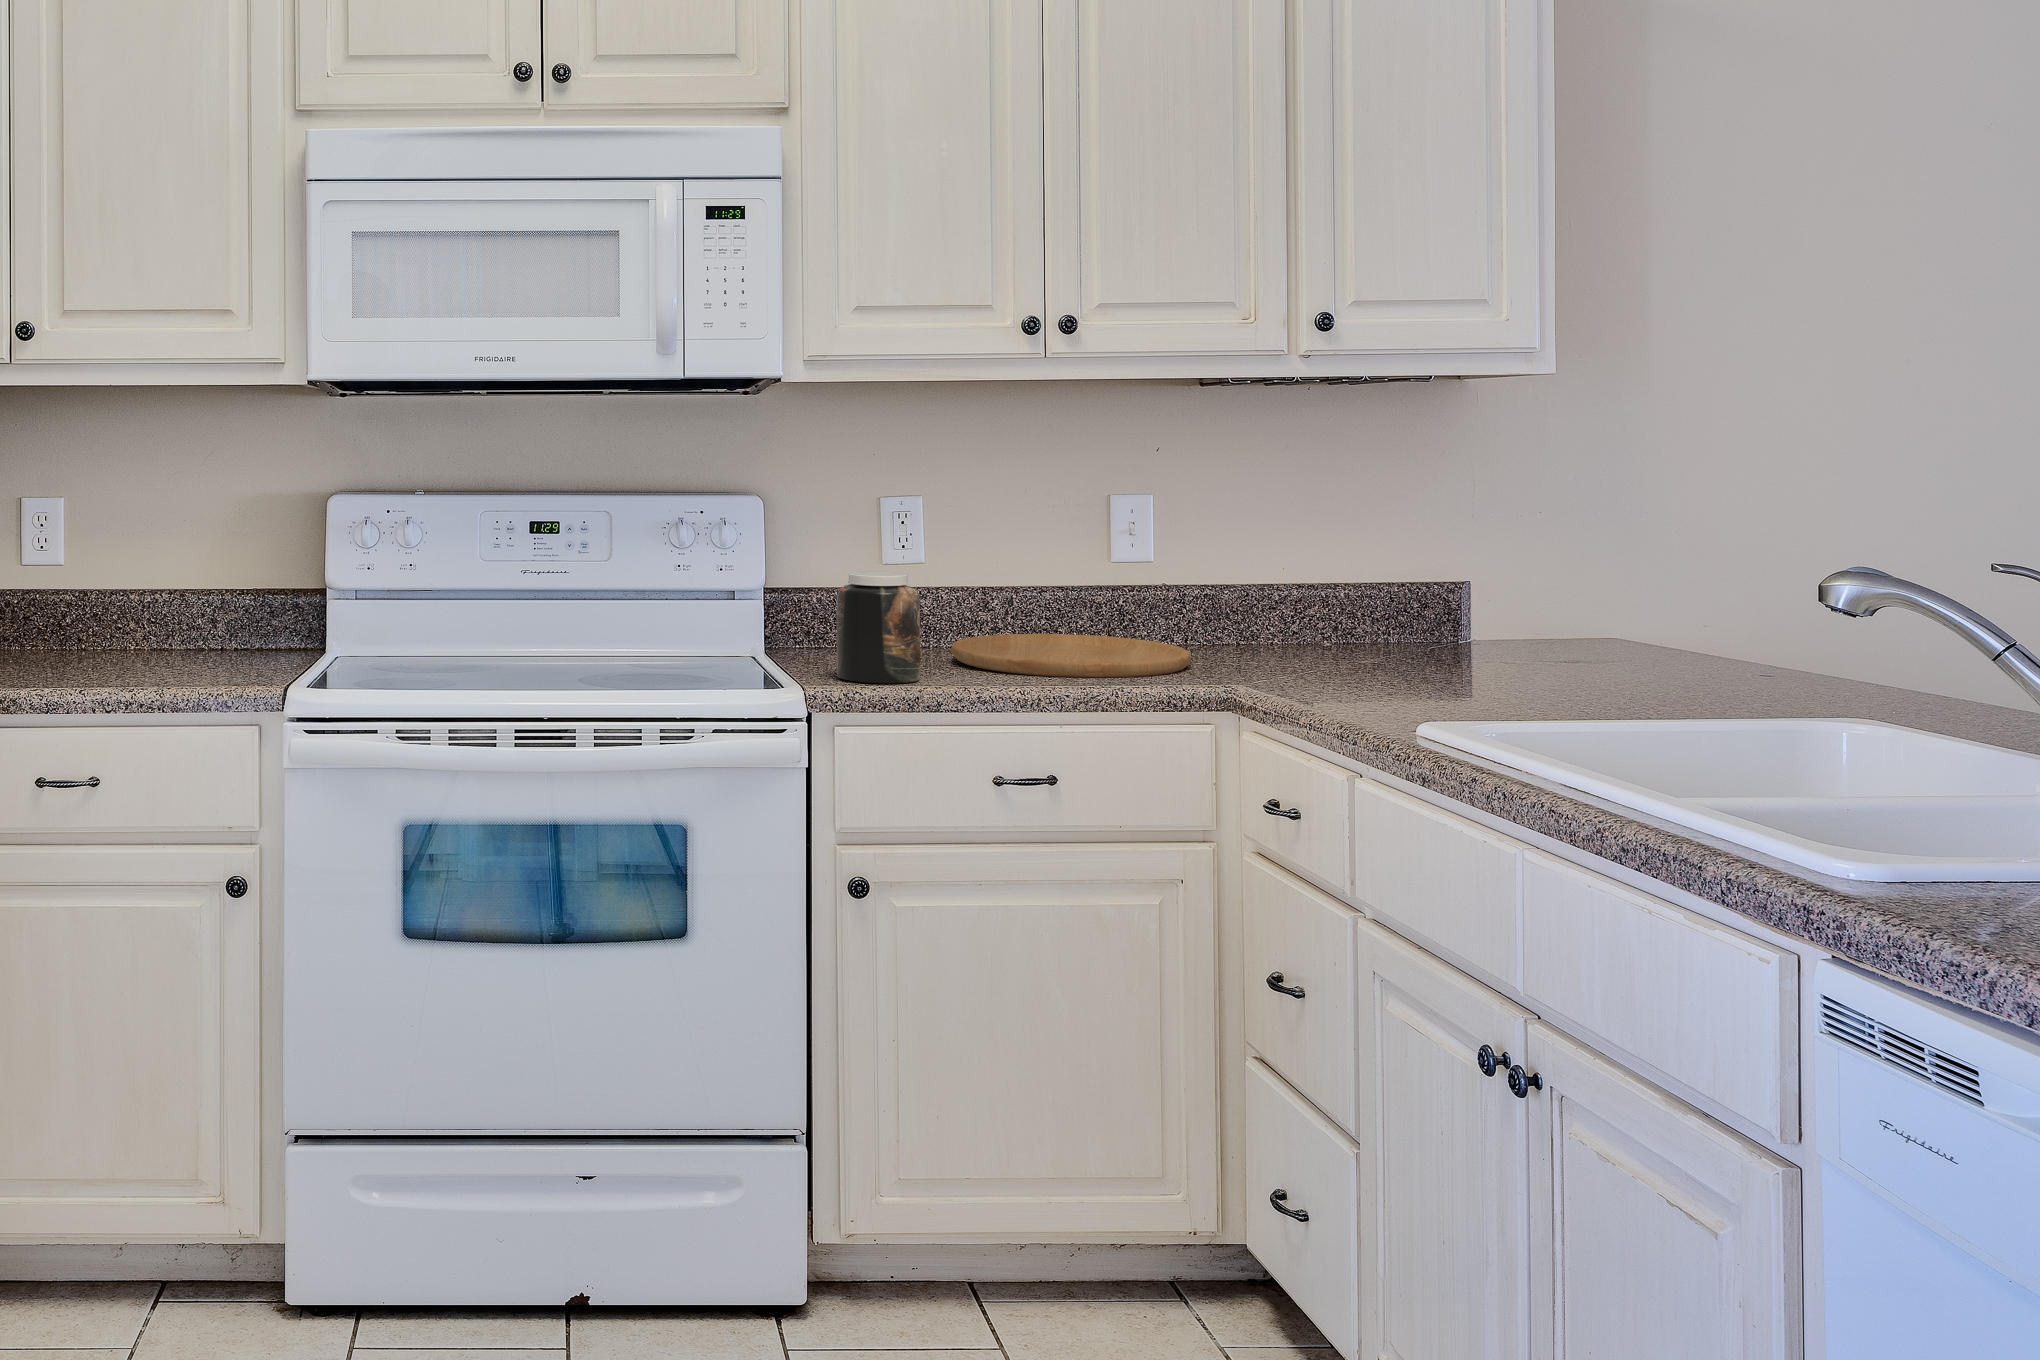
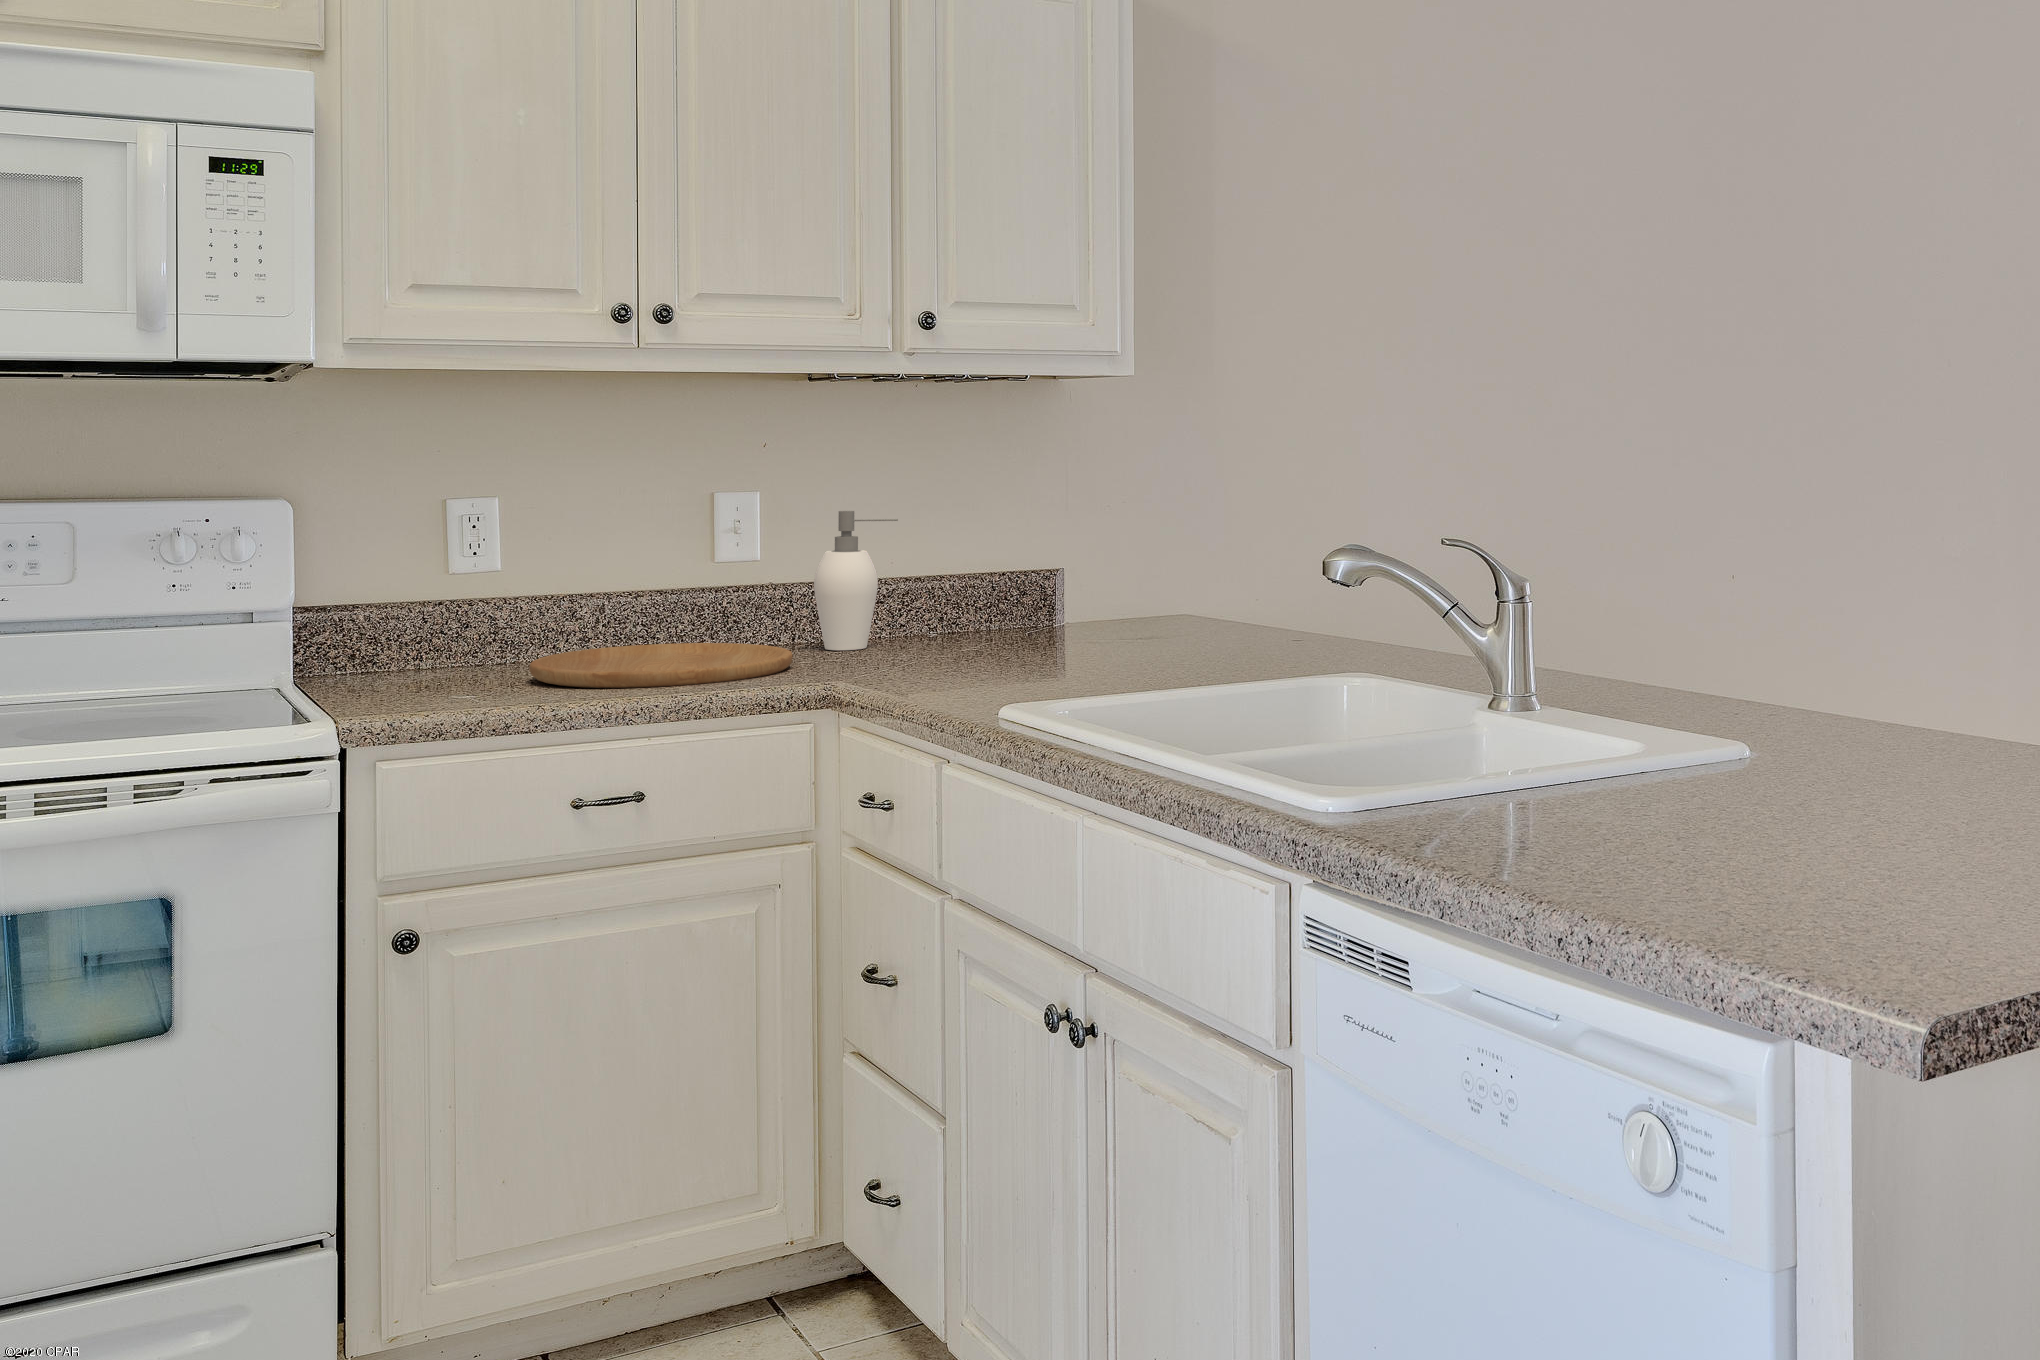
soap dispenser: none [1204,515,1290,652] -> present [814,511,898,650]
jar: present [837,571,920,683] -> none [383,585,487,711]

